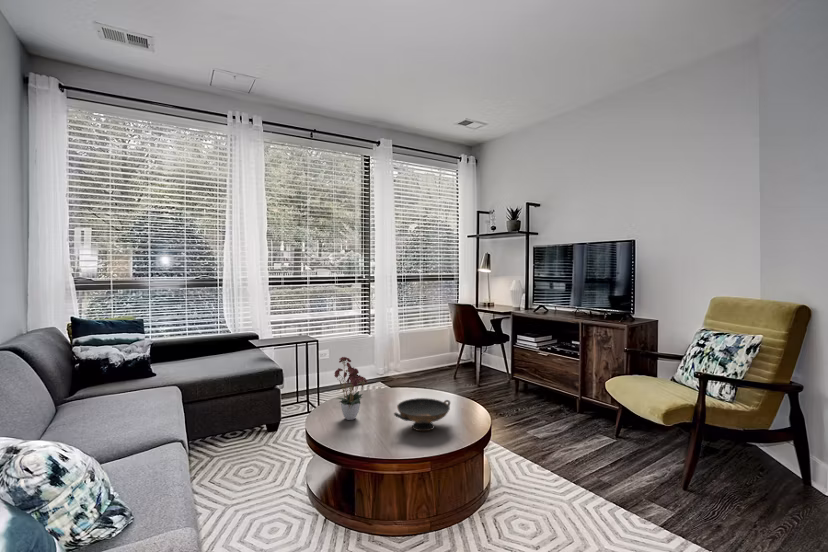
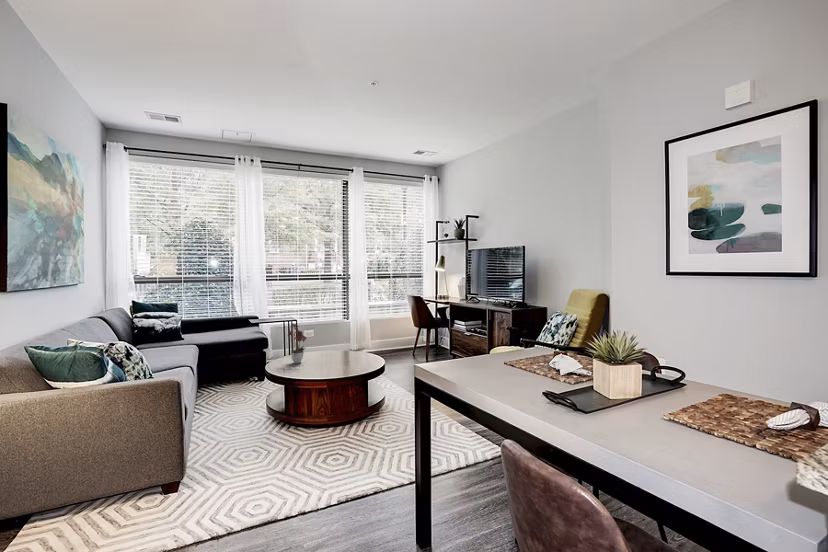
decorative bowl: present [394,398,450,431] -> none [317,350,358,368]

